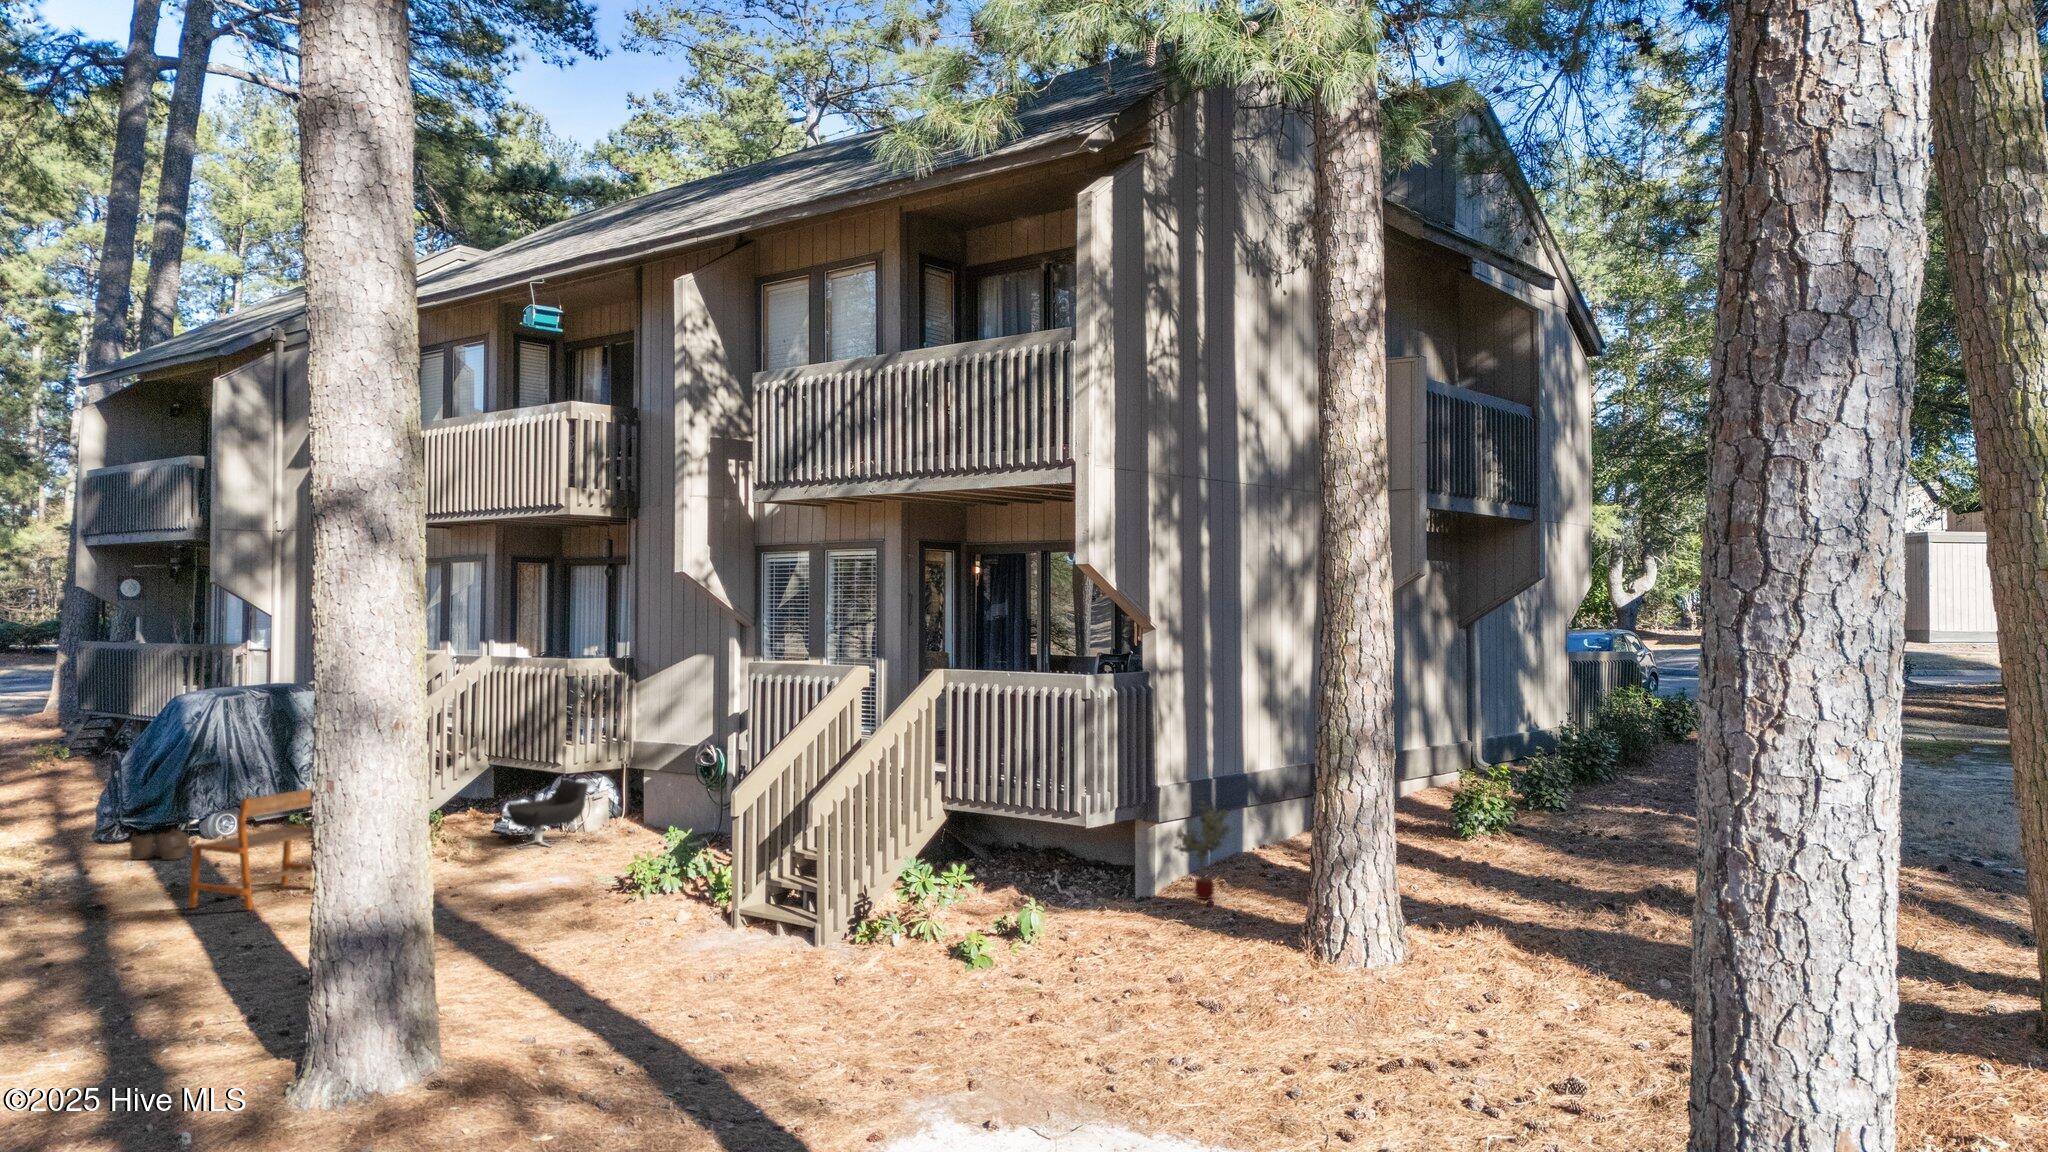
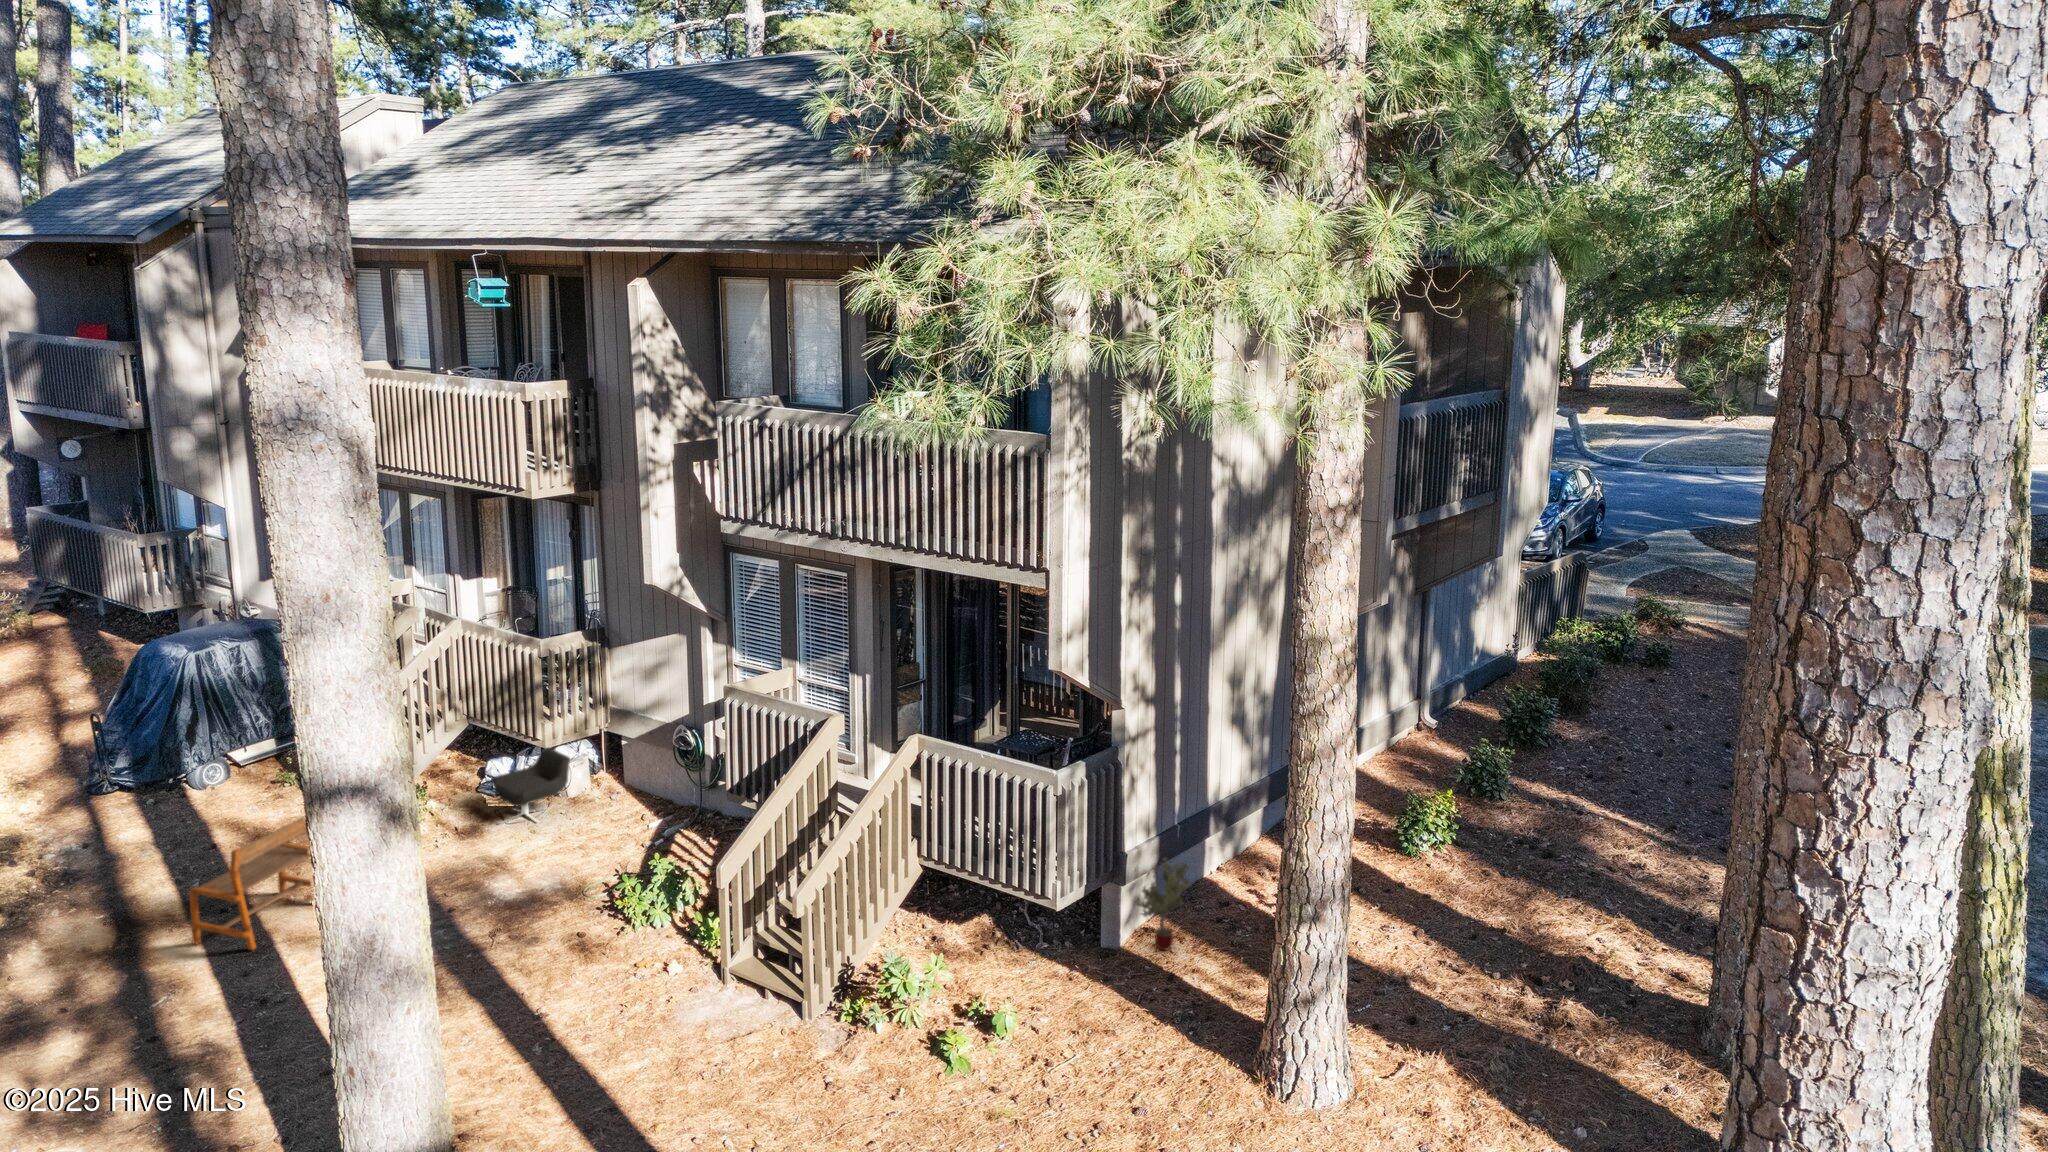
woven basket: present [130,830,189,860] -> none [124,799,183,840]

